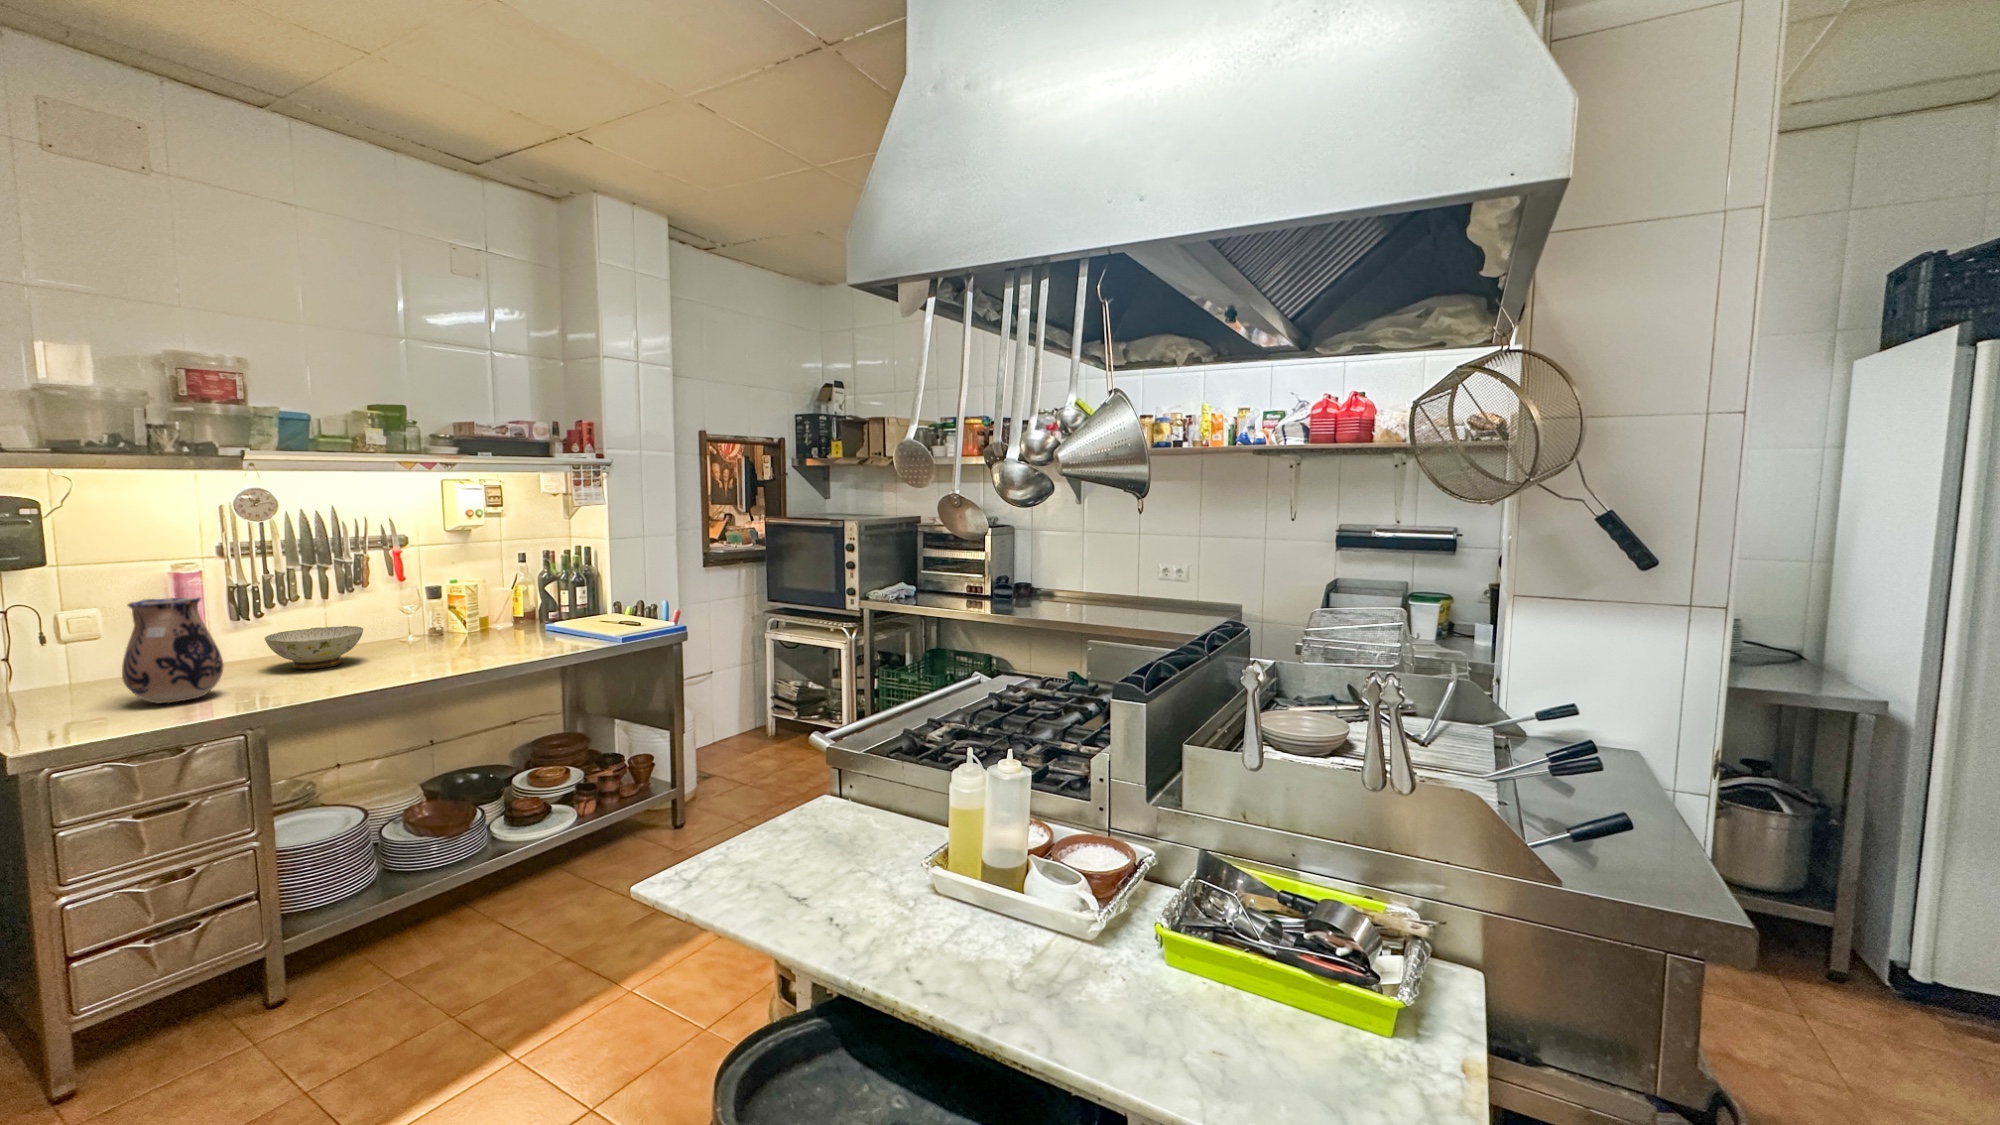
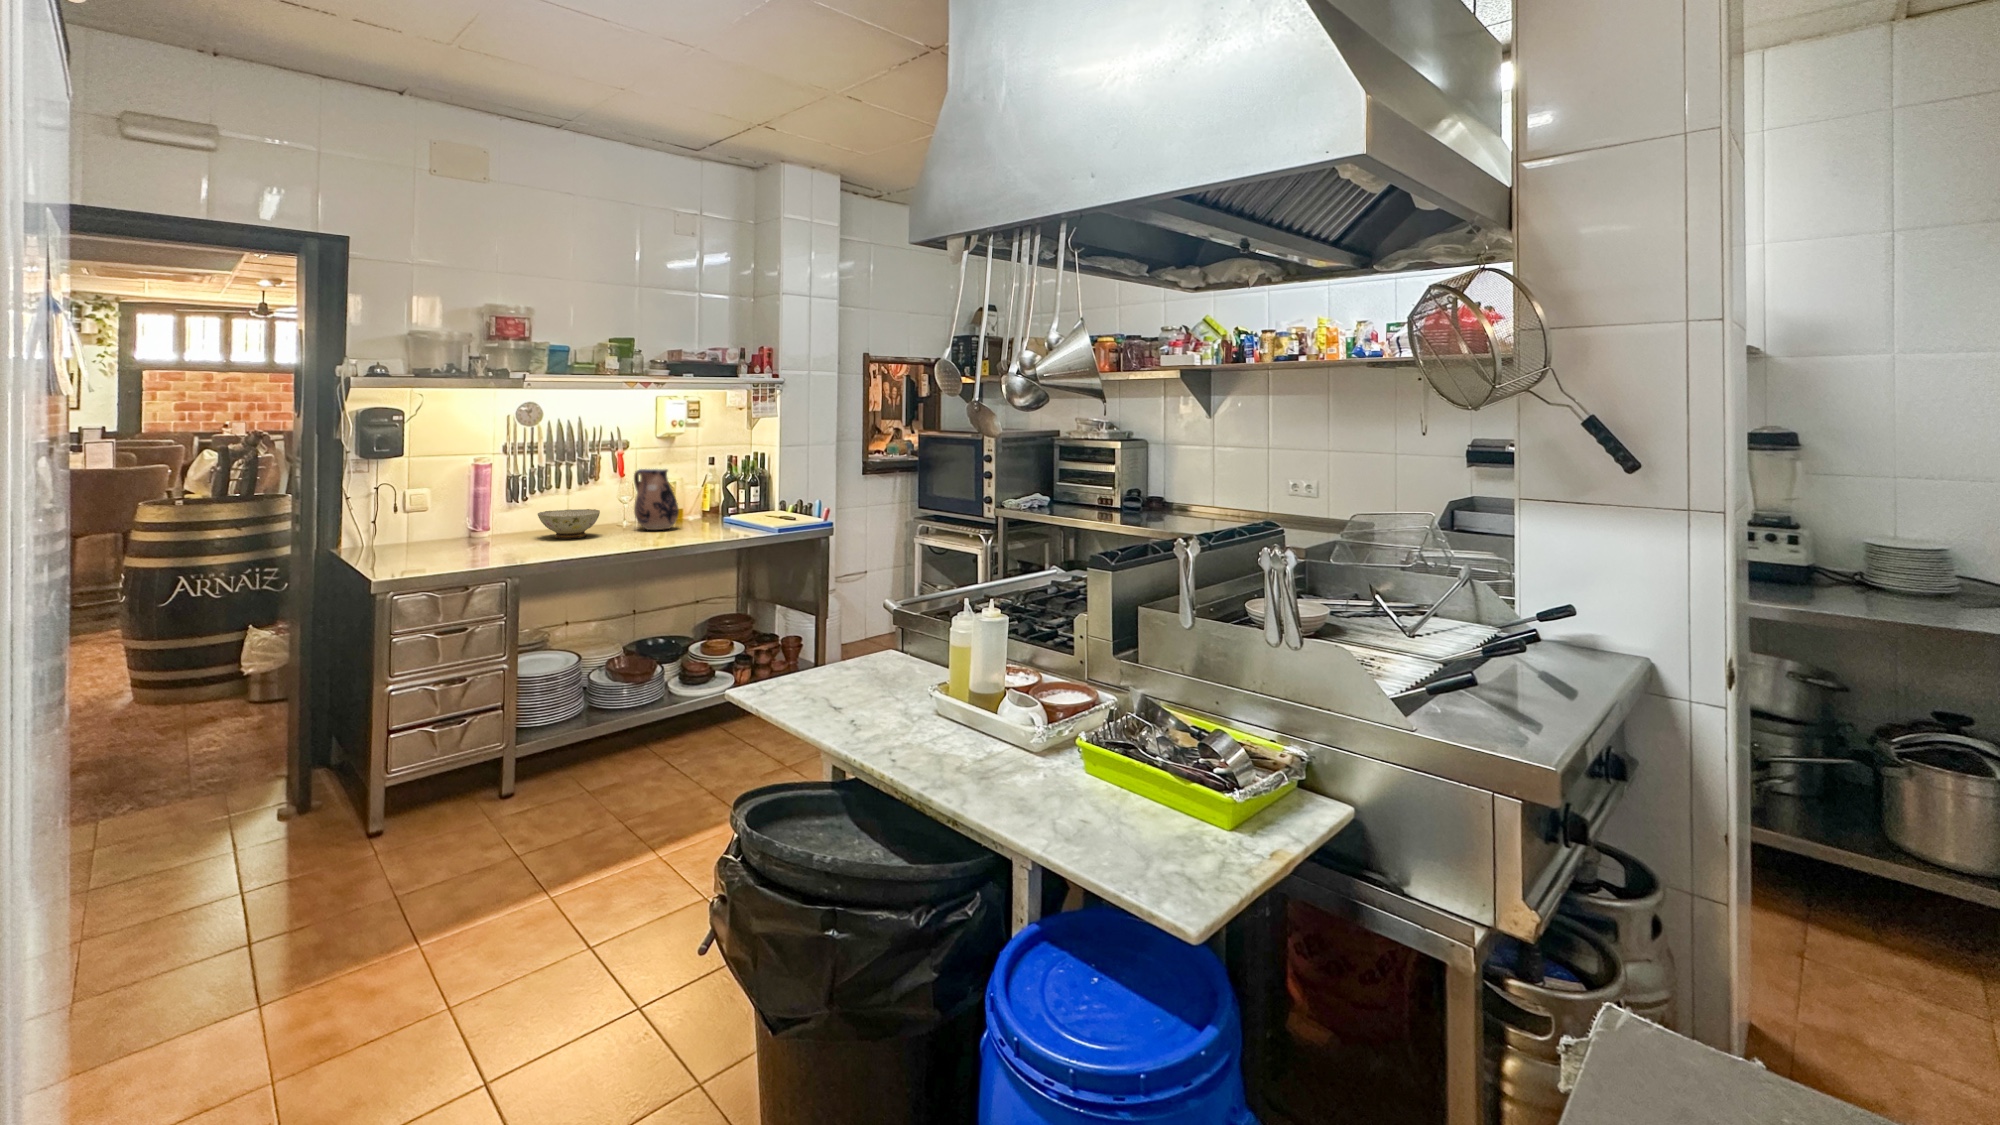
ceramic pitcher: present [122,598,223,703] -> present [634,469,679,530]

